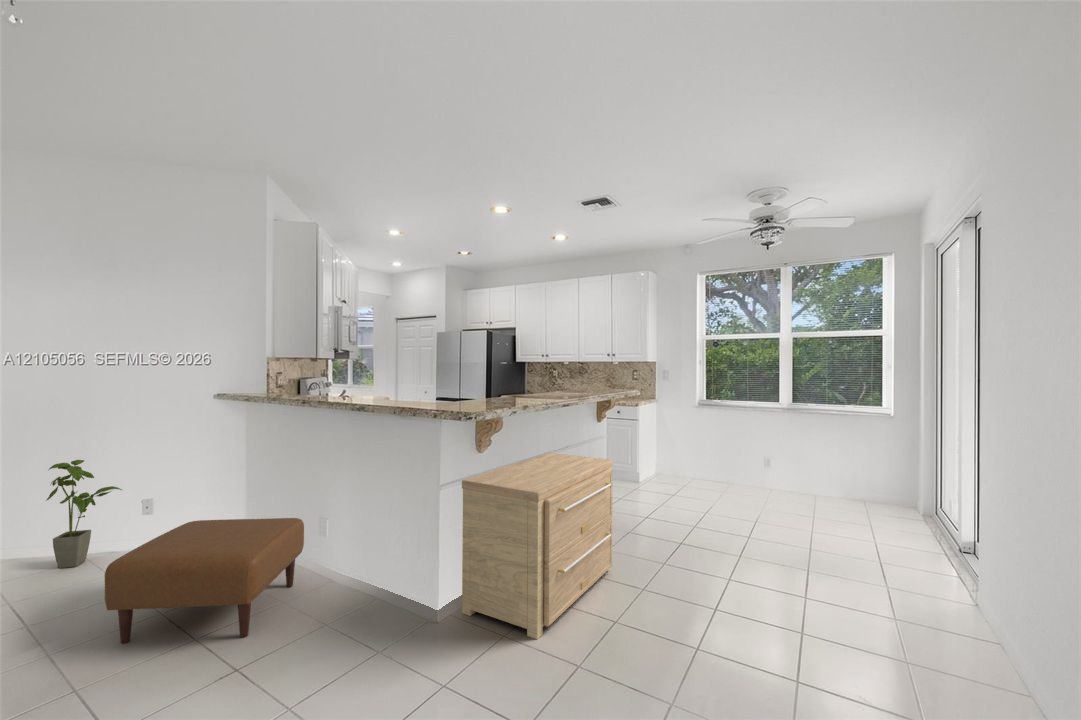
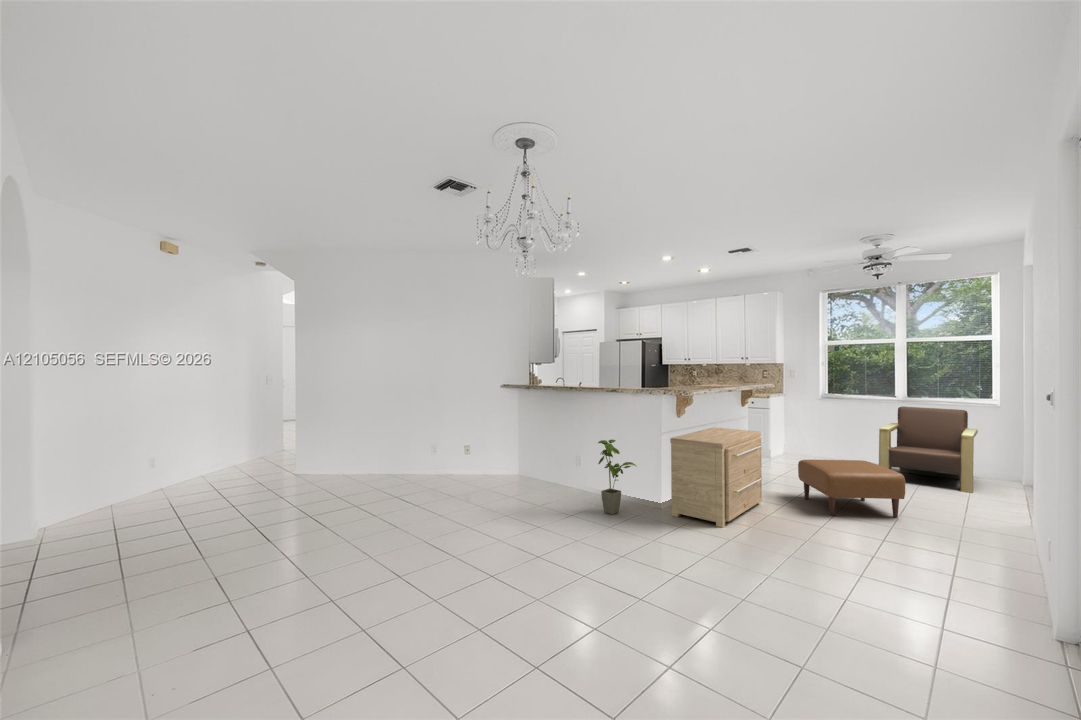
armchair: none [762,415,871,527] -> present [879,406,978,493]
house plant: present [47,460,122,568] -> present [598,440,636,514]
ottoman: present [105,518,304,643] -> present [798,460,905,518]

